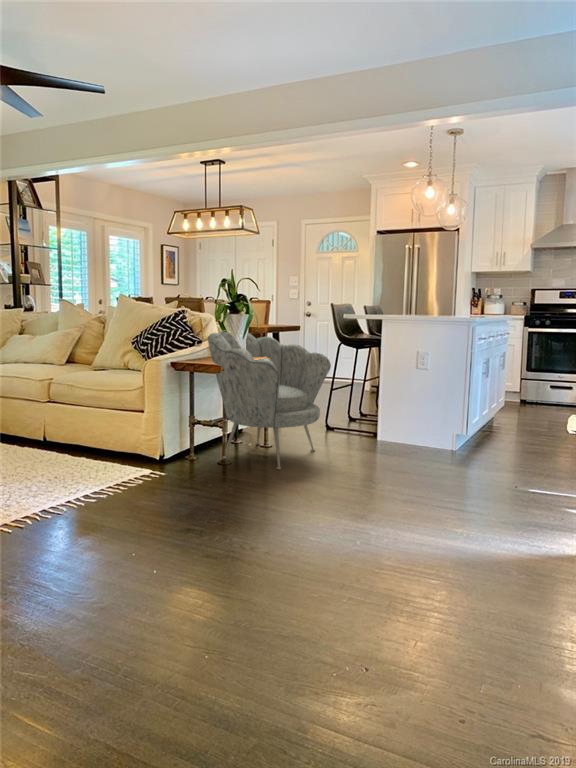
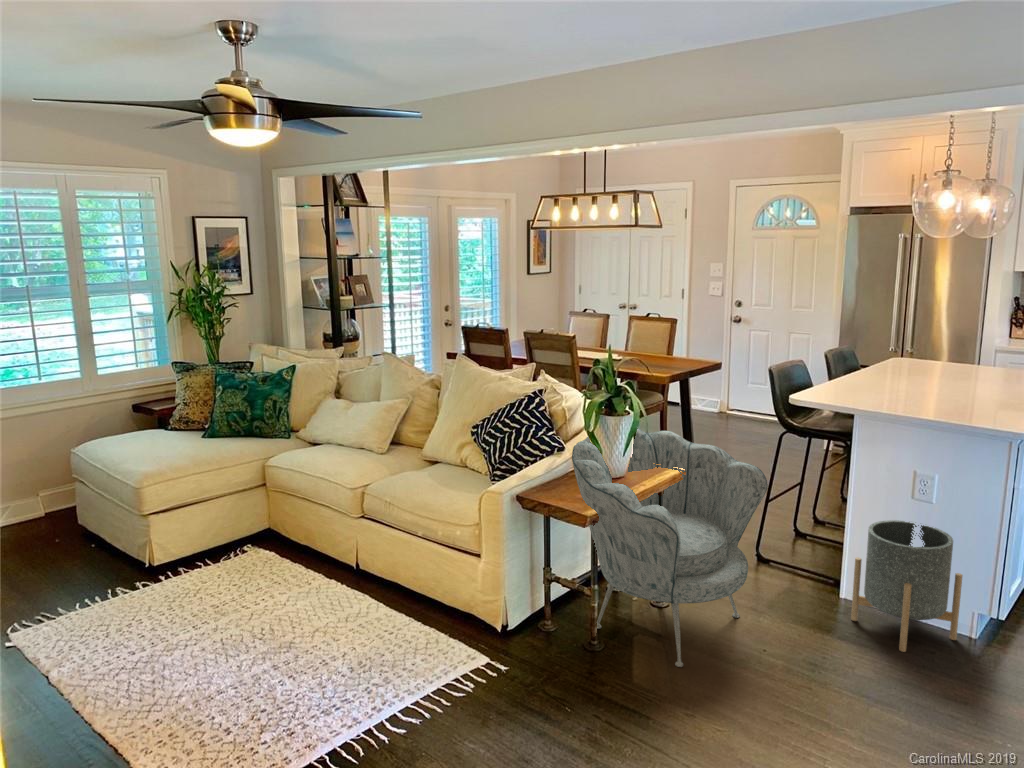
planter: none [380,387,440,458] -> present [851,520,963,652]

